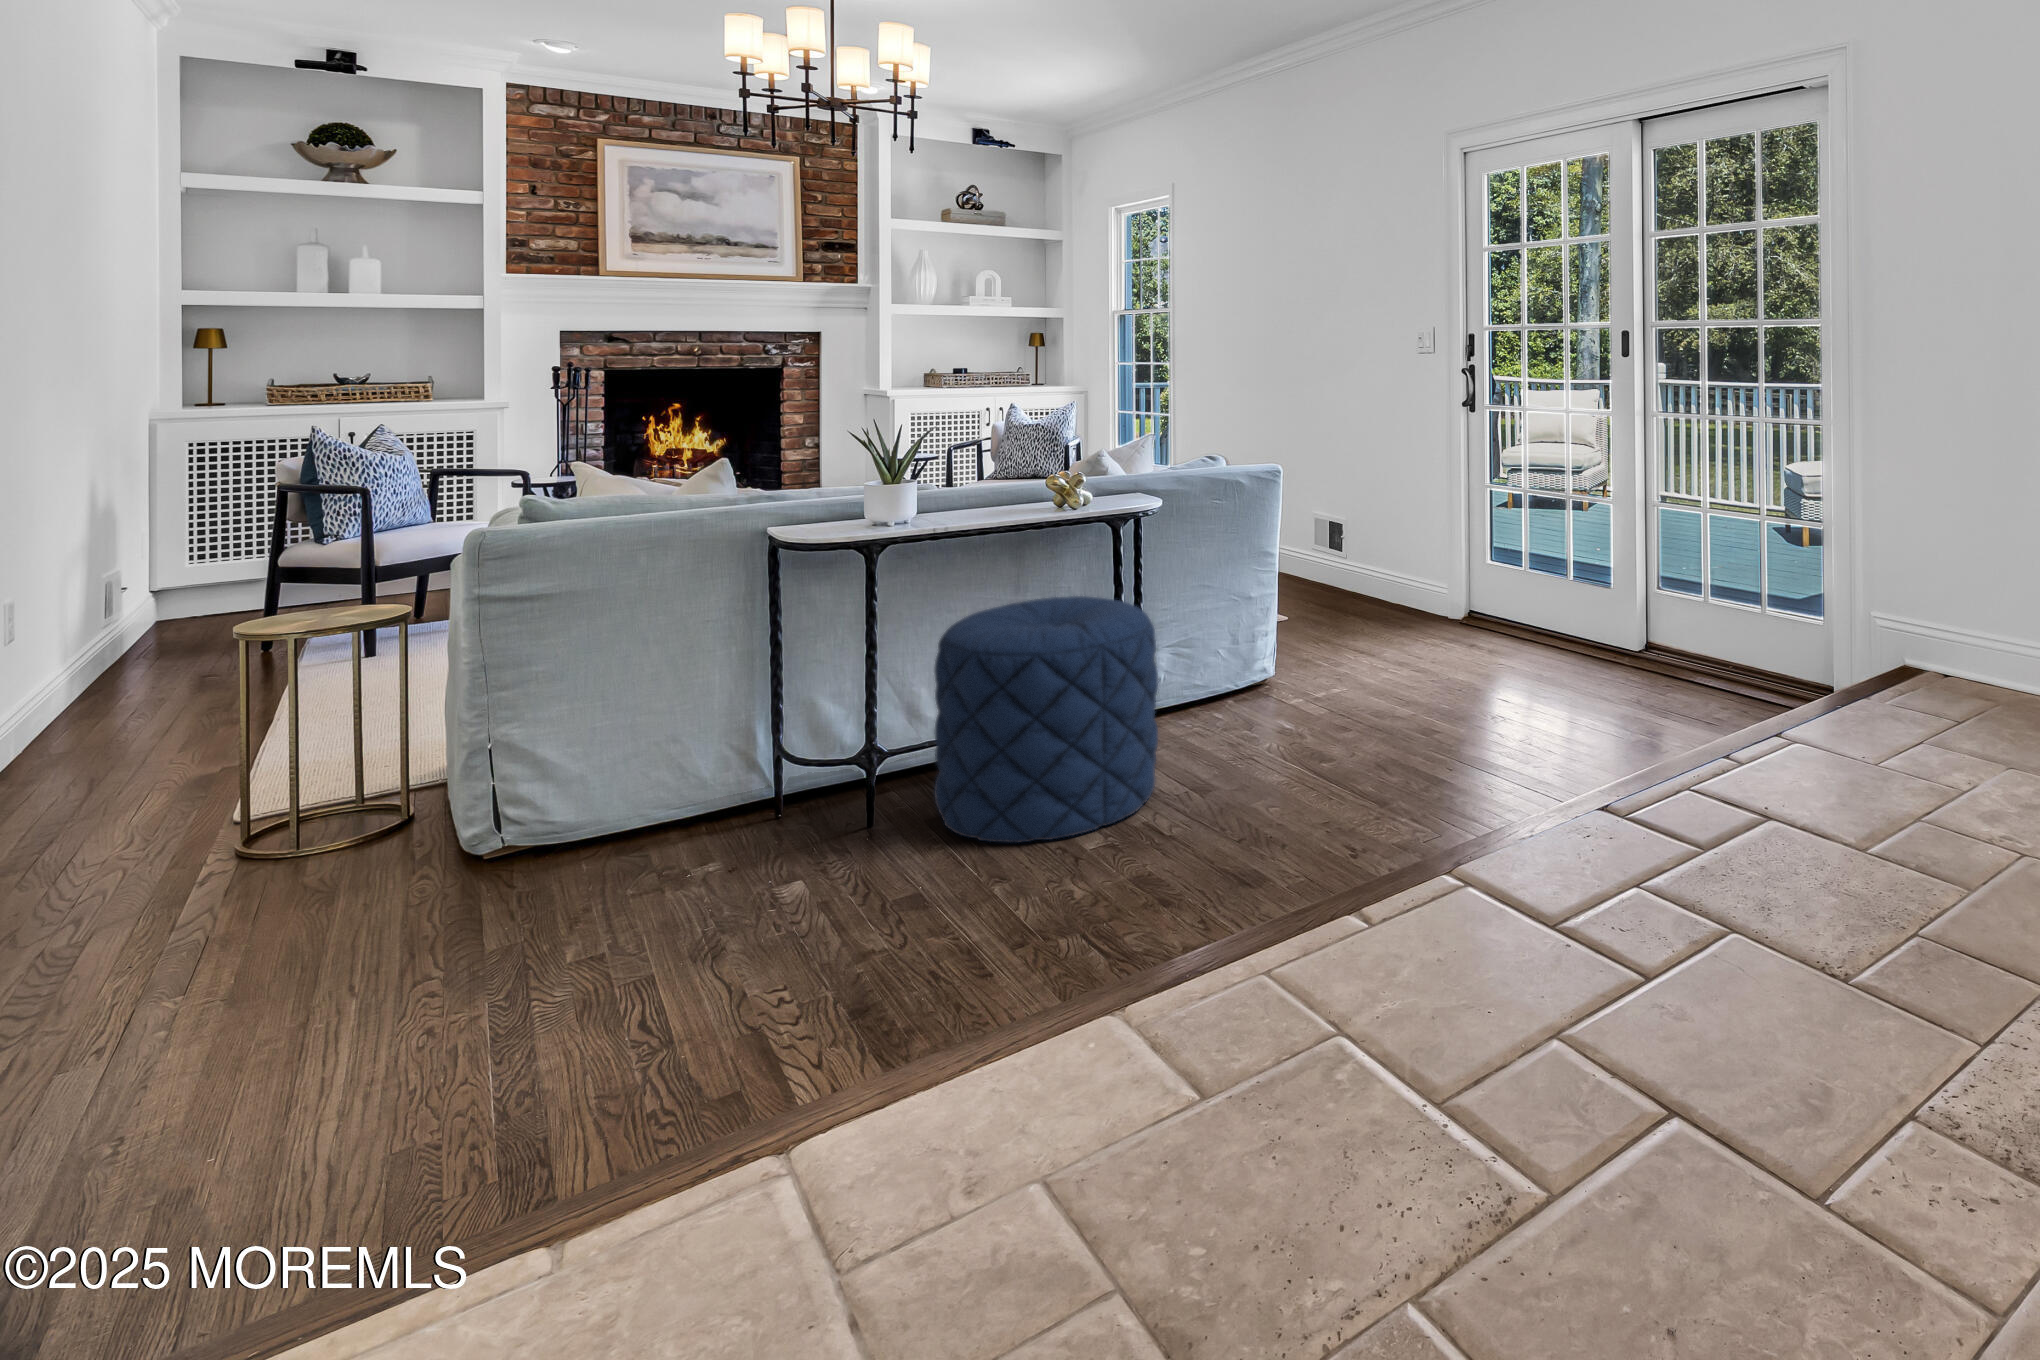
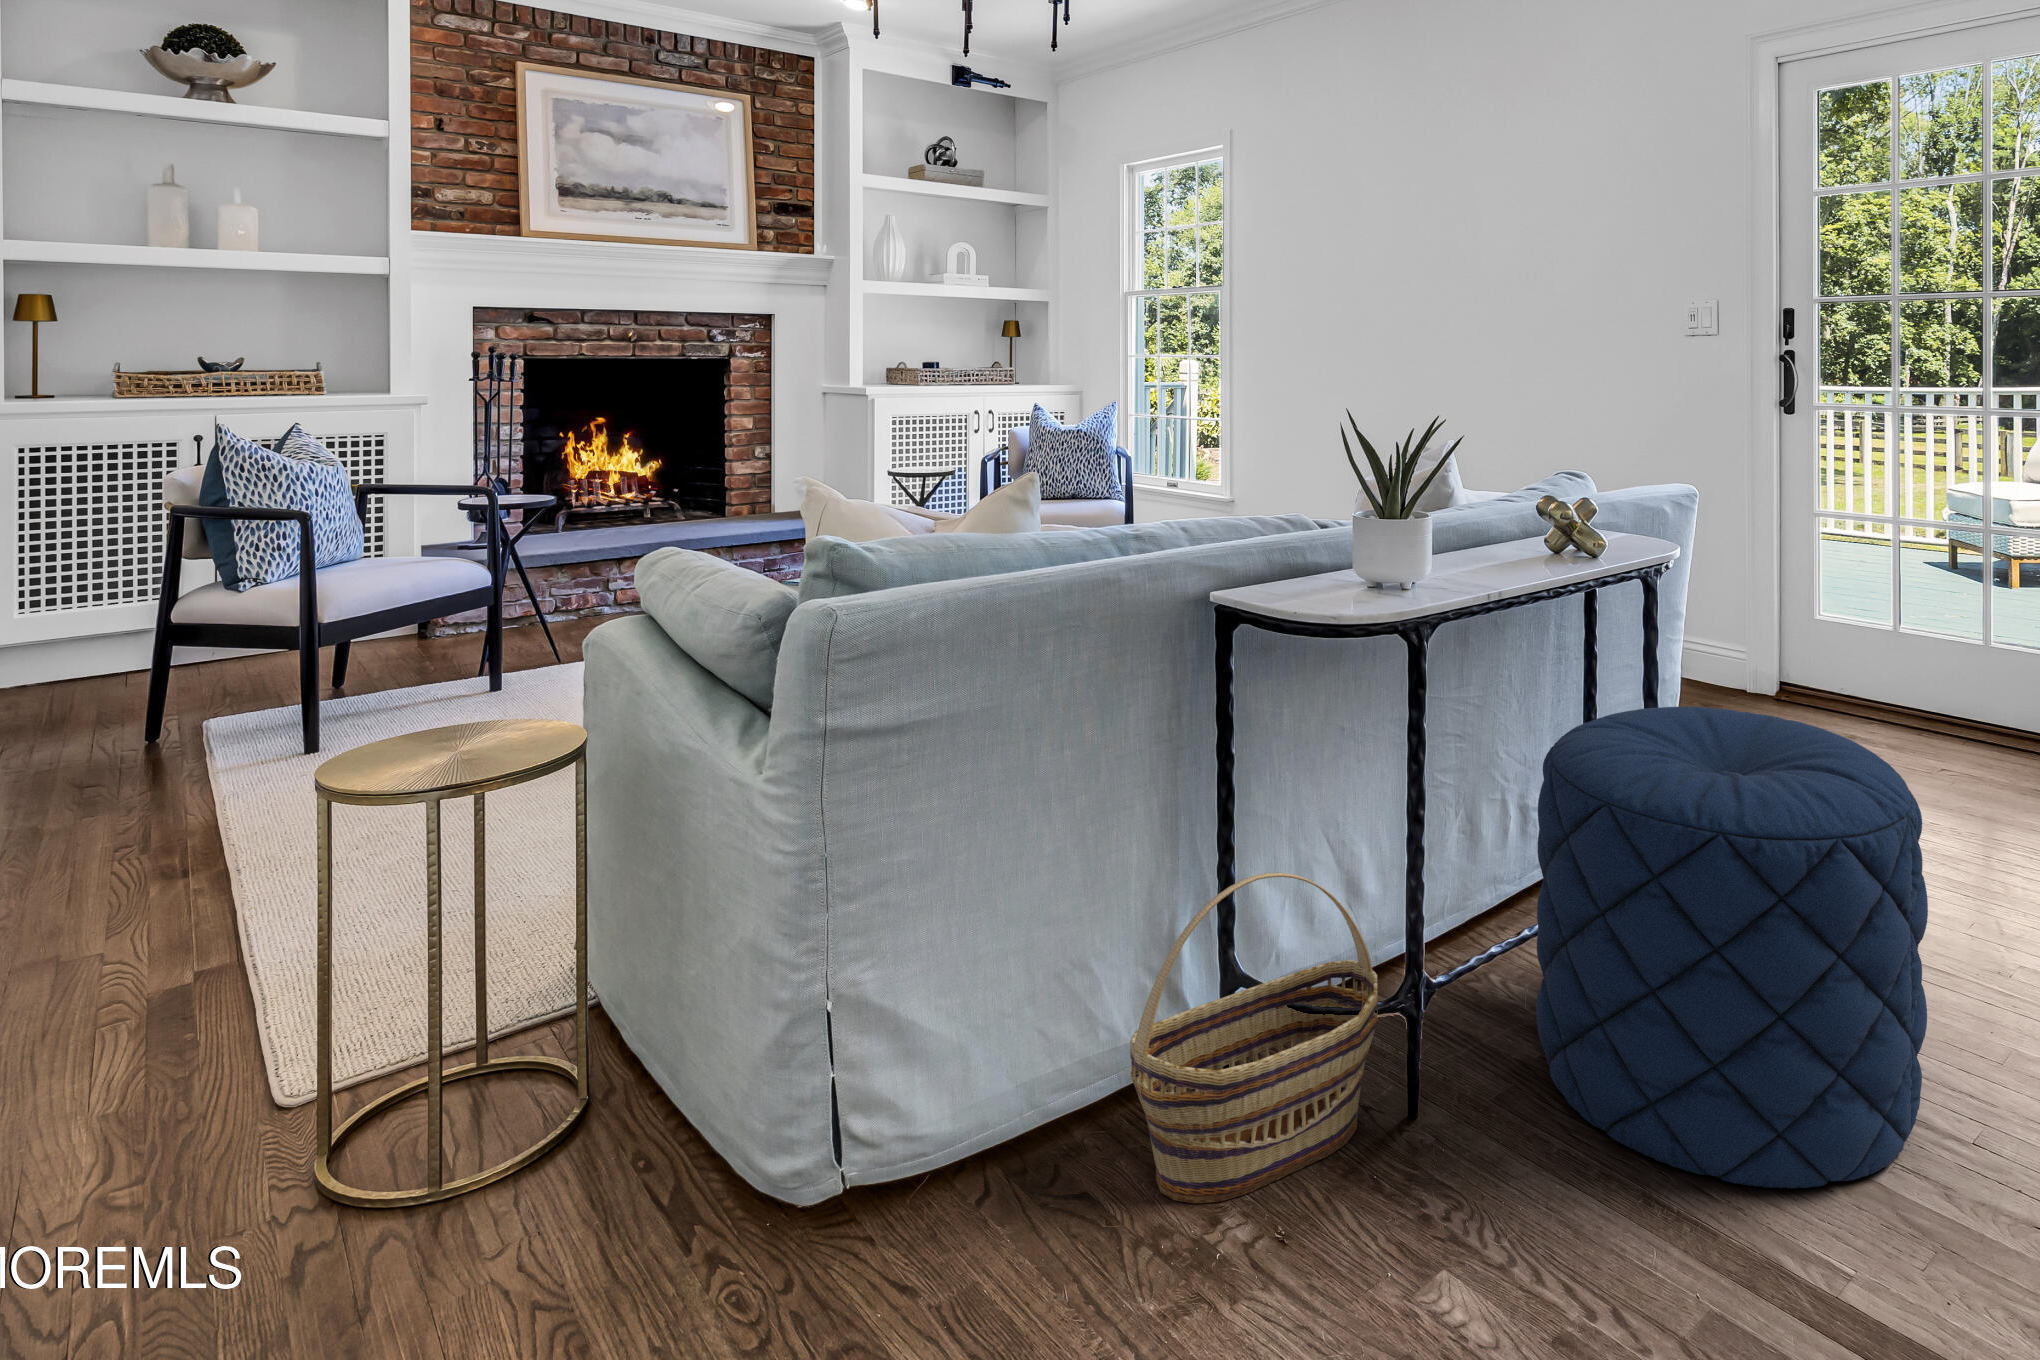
basket: none [653,679,836,848] -> present [1130,872,1378,1204]

